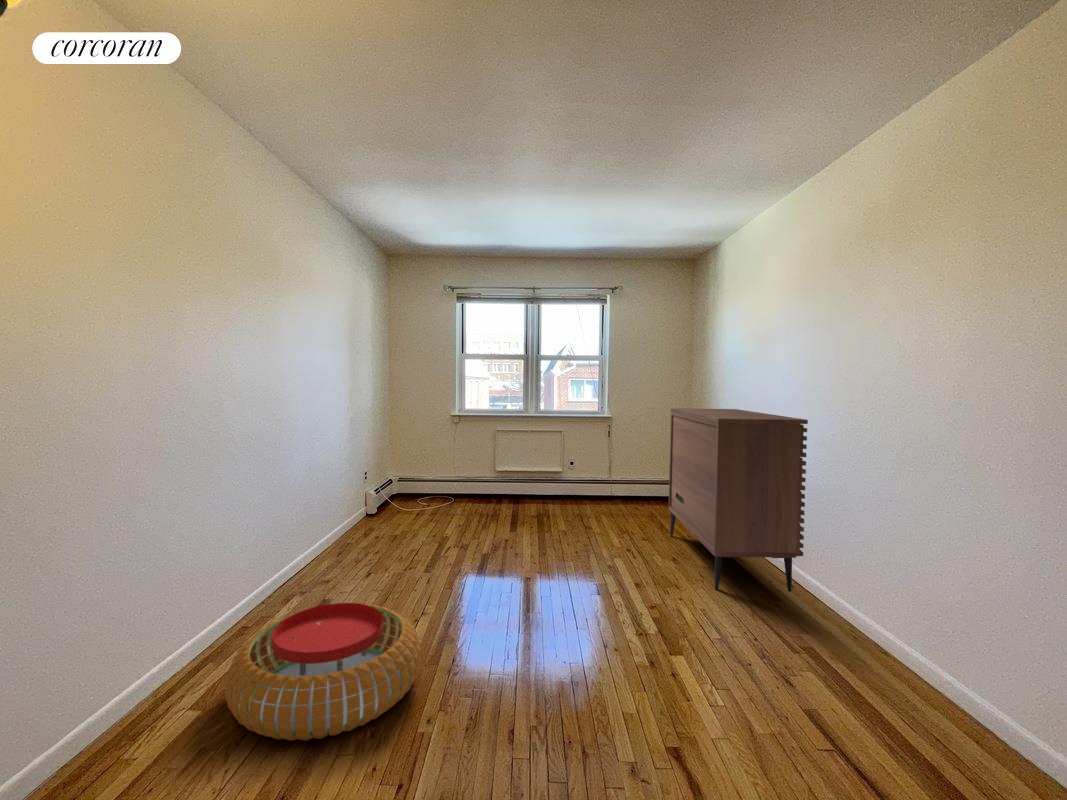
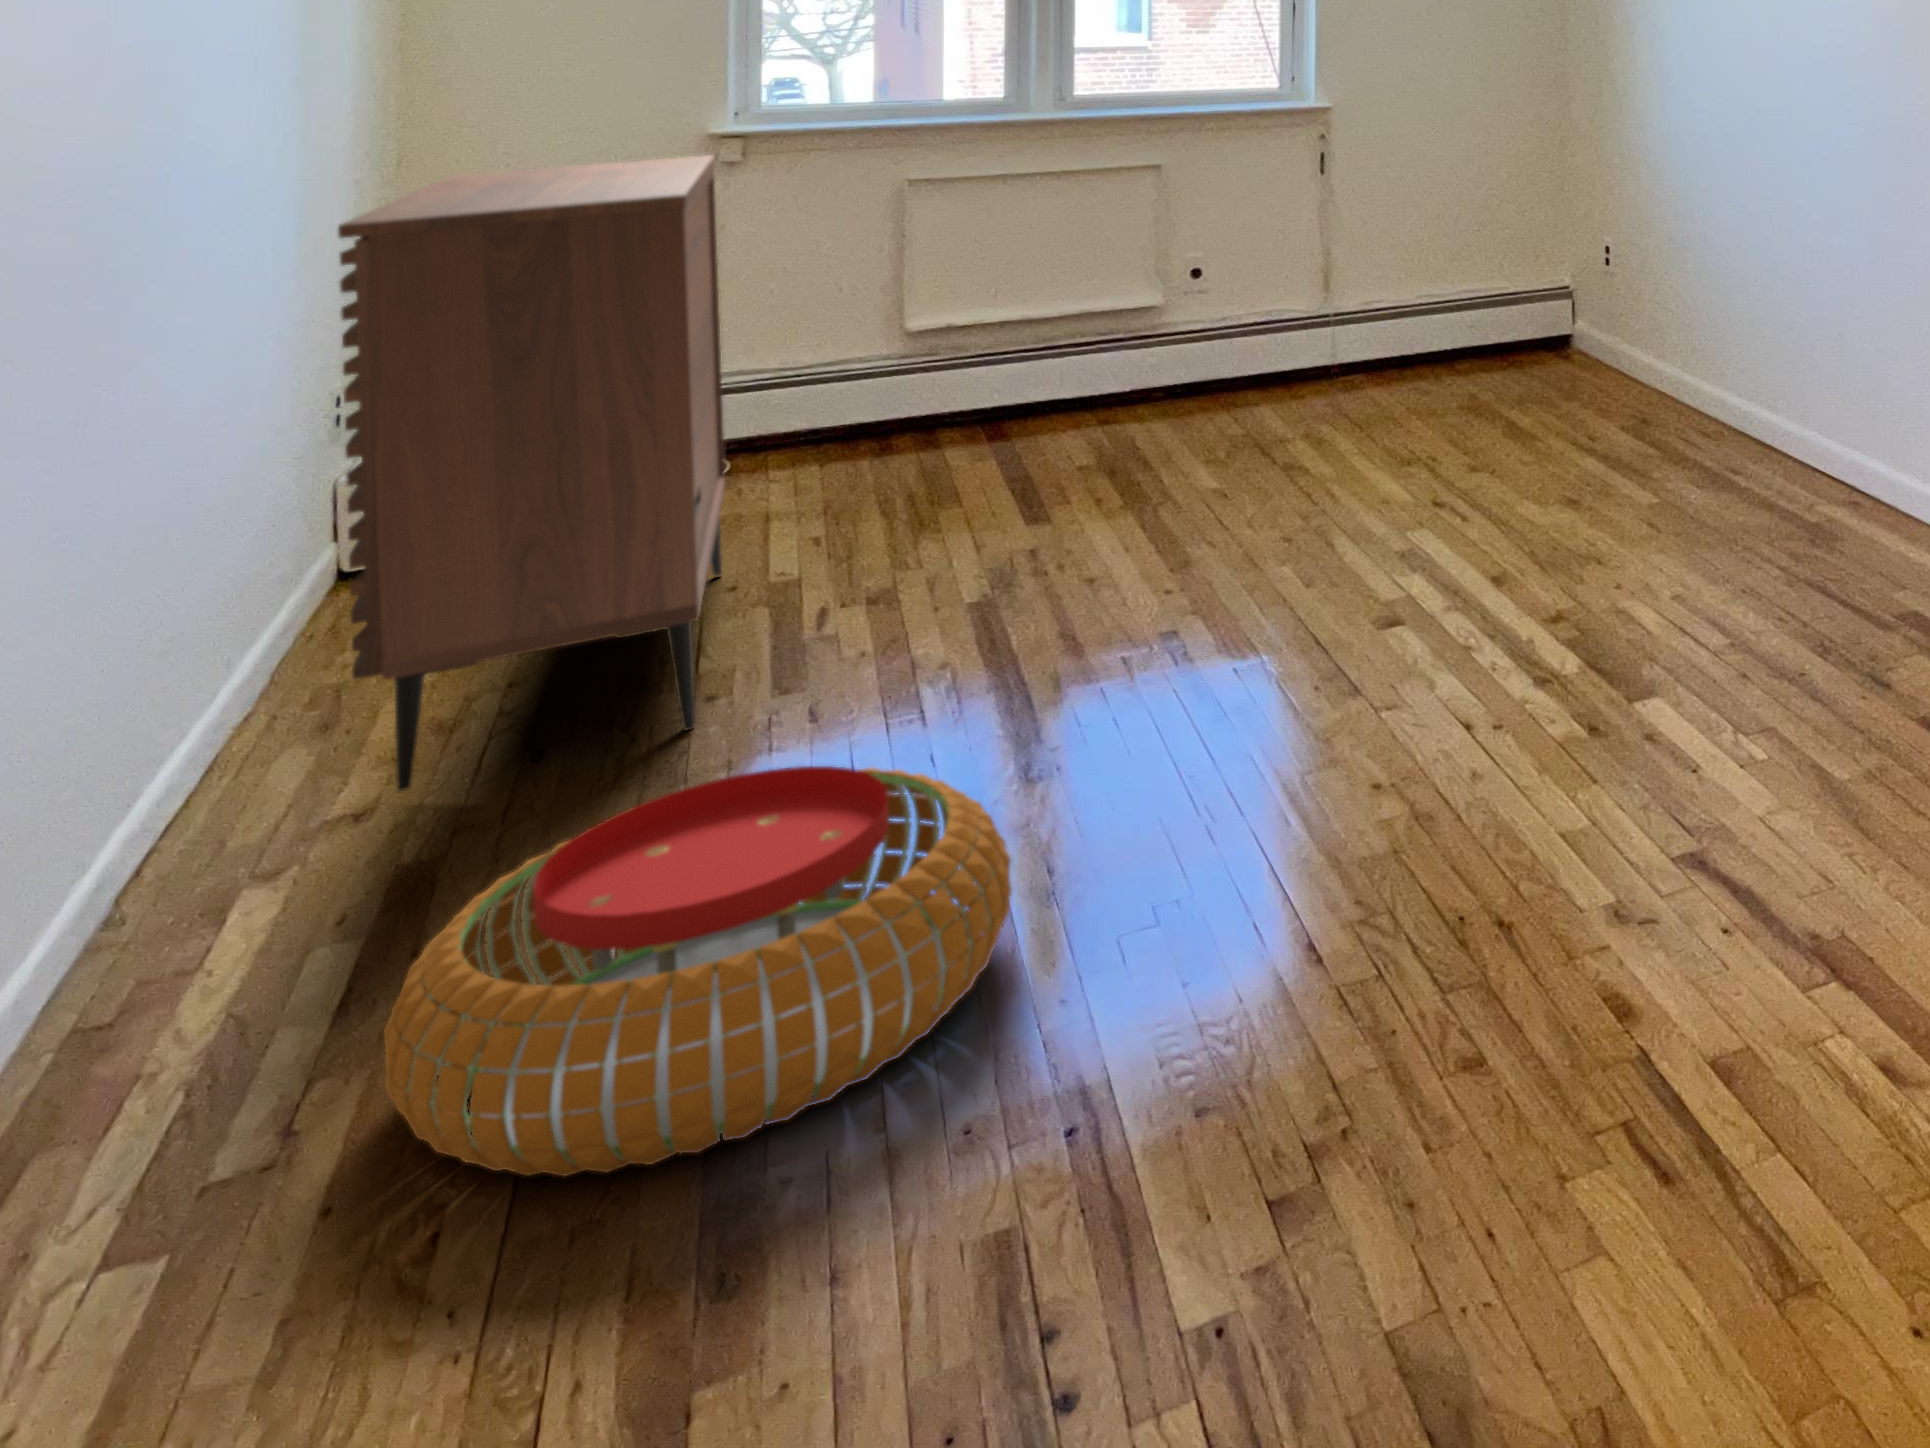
dresser: present [669,408,808,592] -> present [338,155,725,791]

